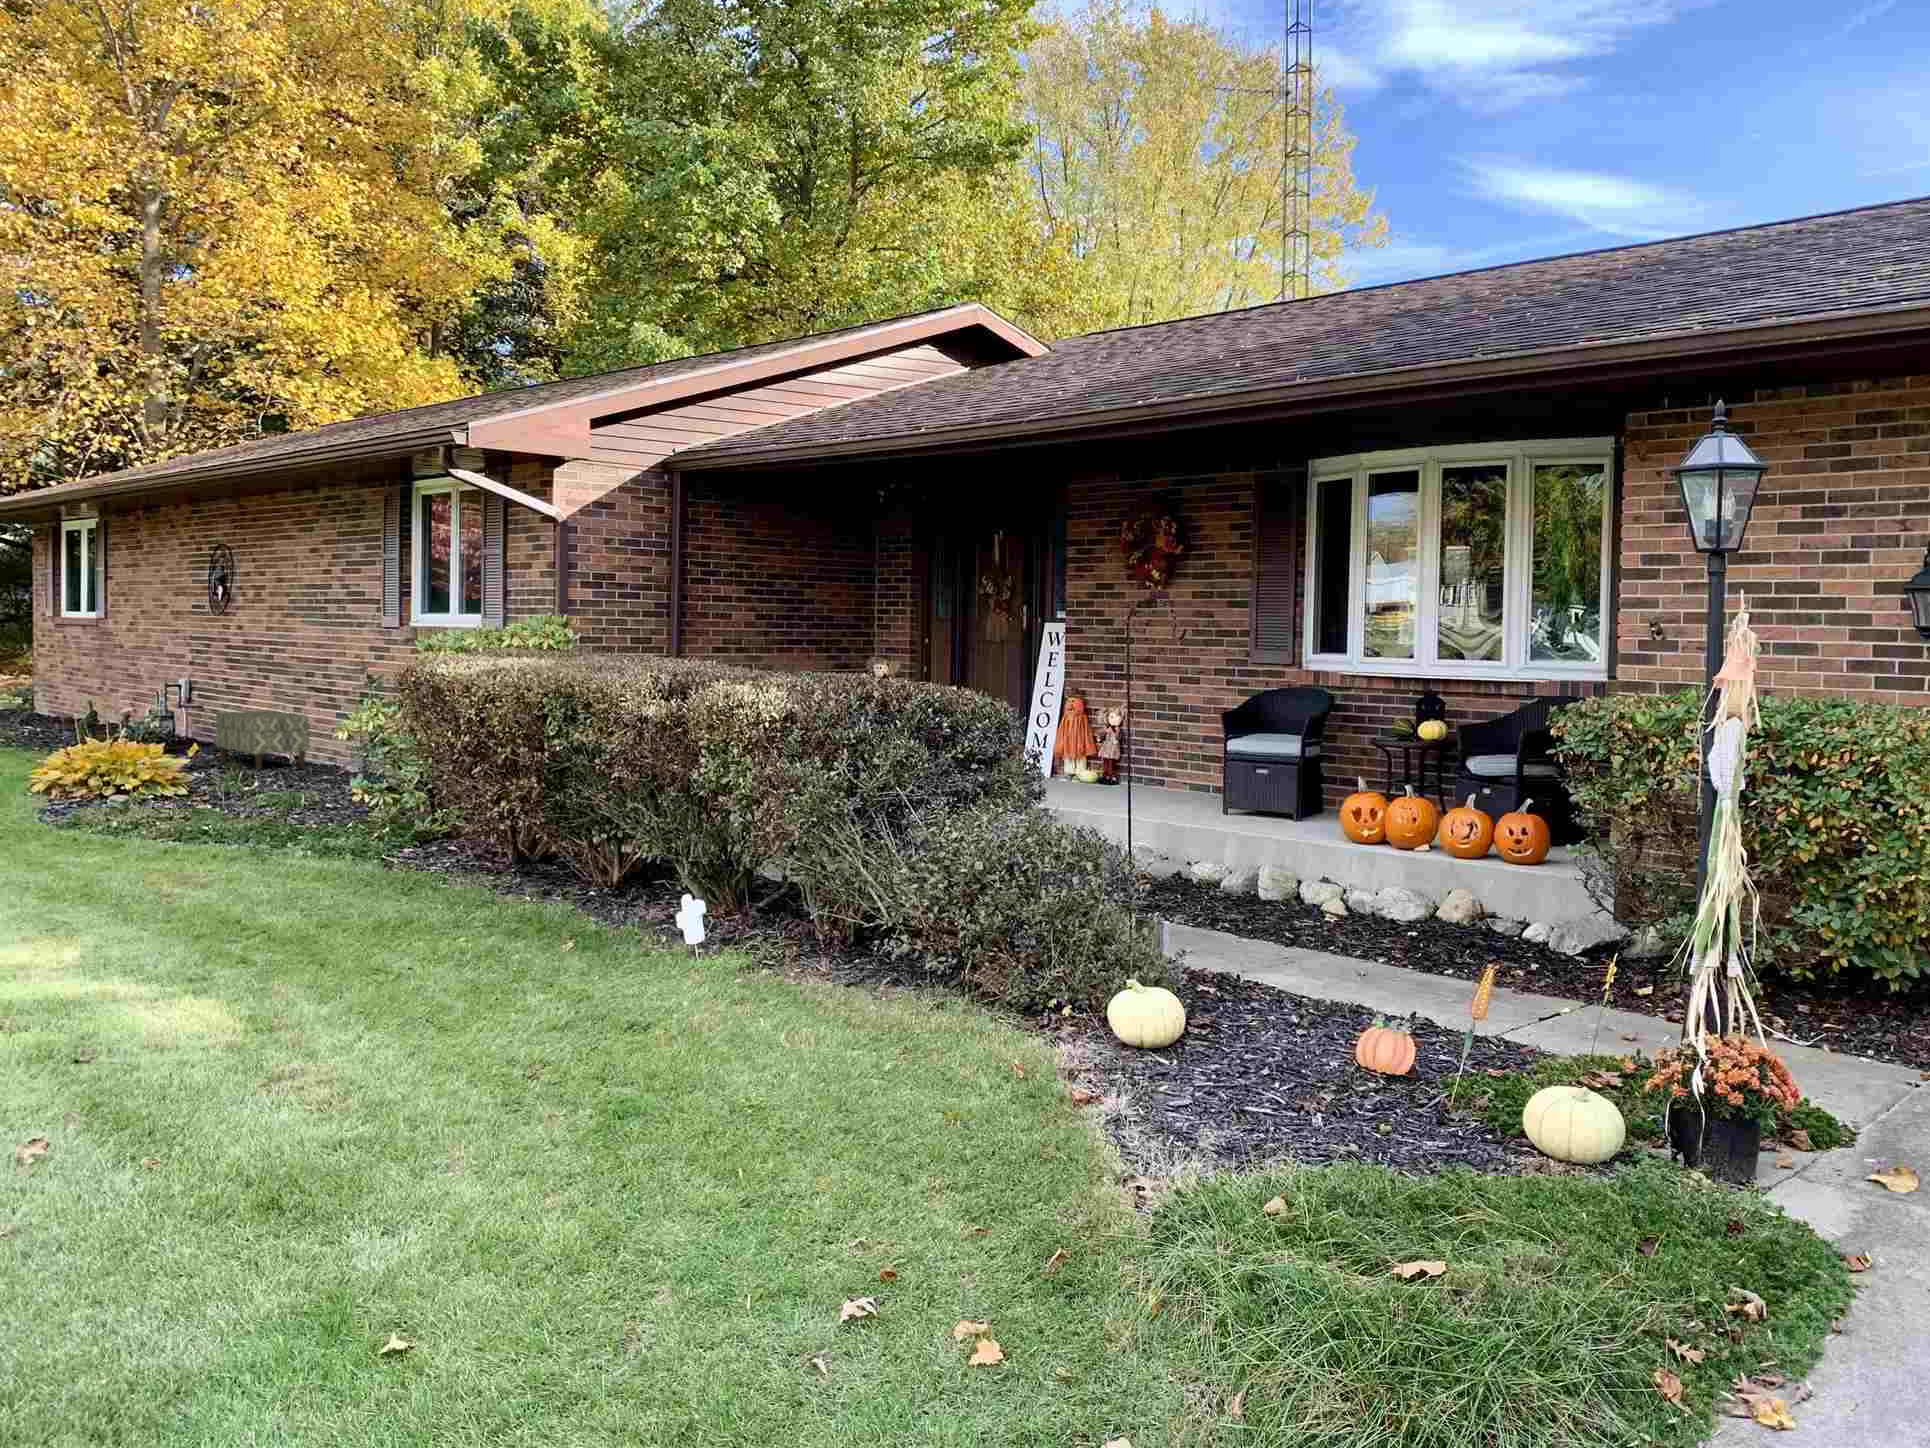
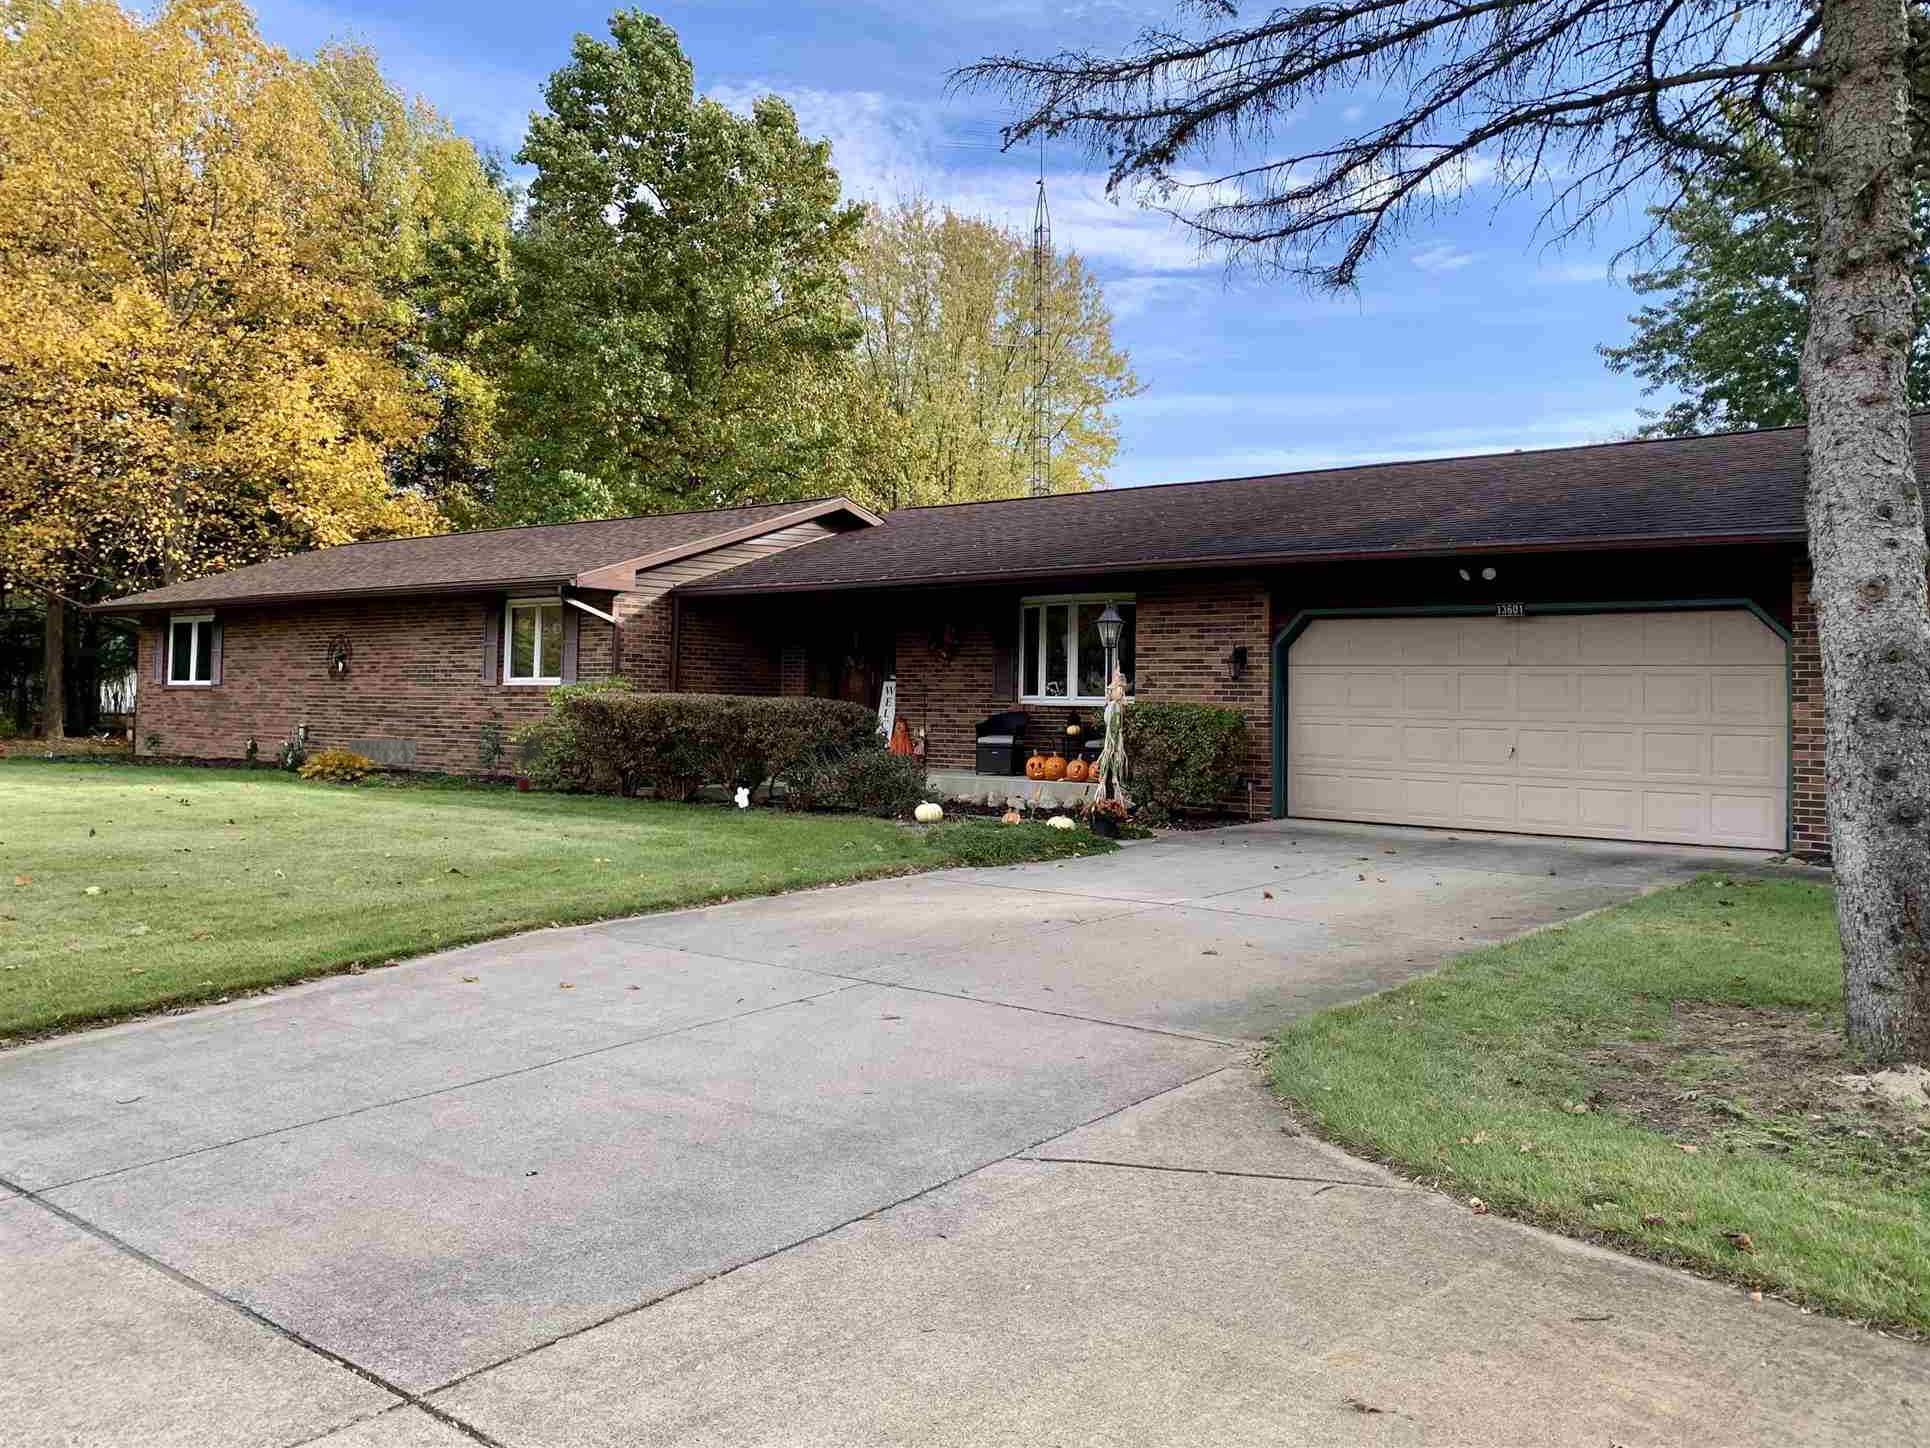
potted tree: none [321,715,395,837] -> present [509,729,547,791]

